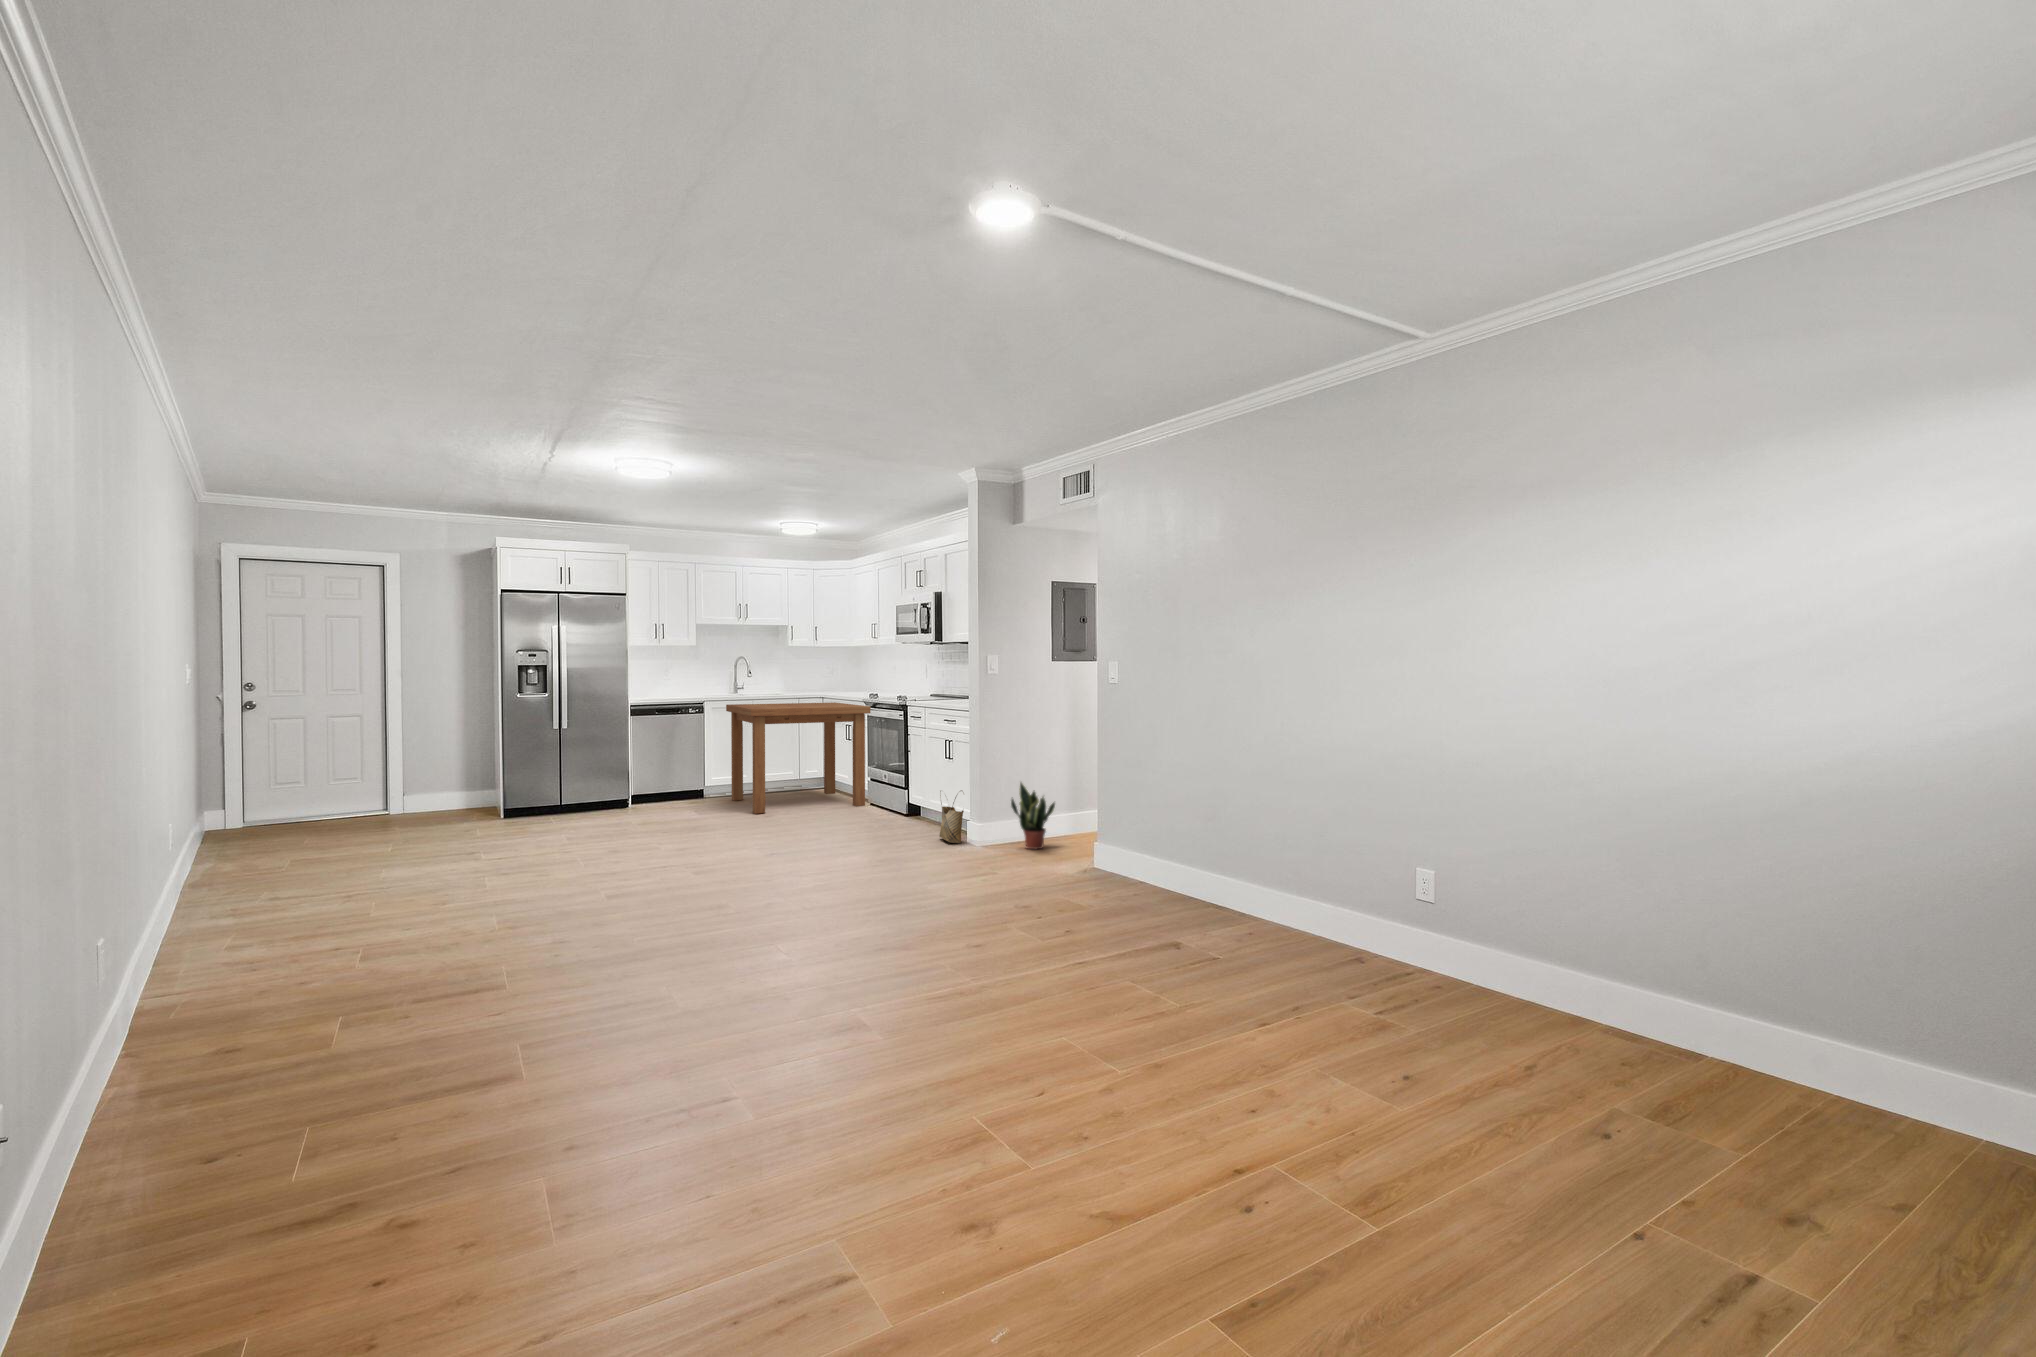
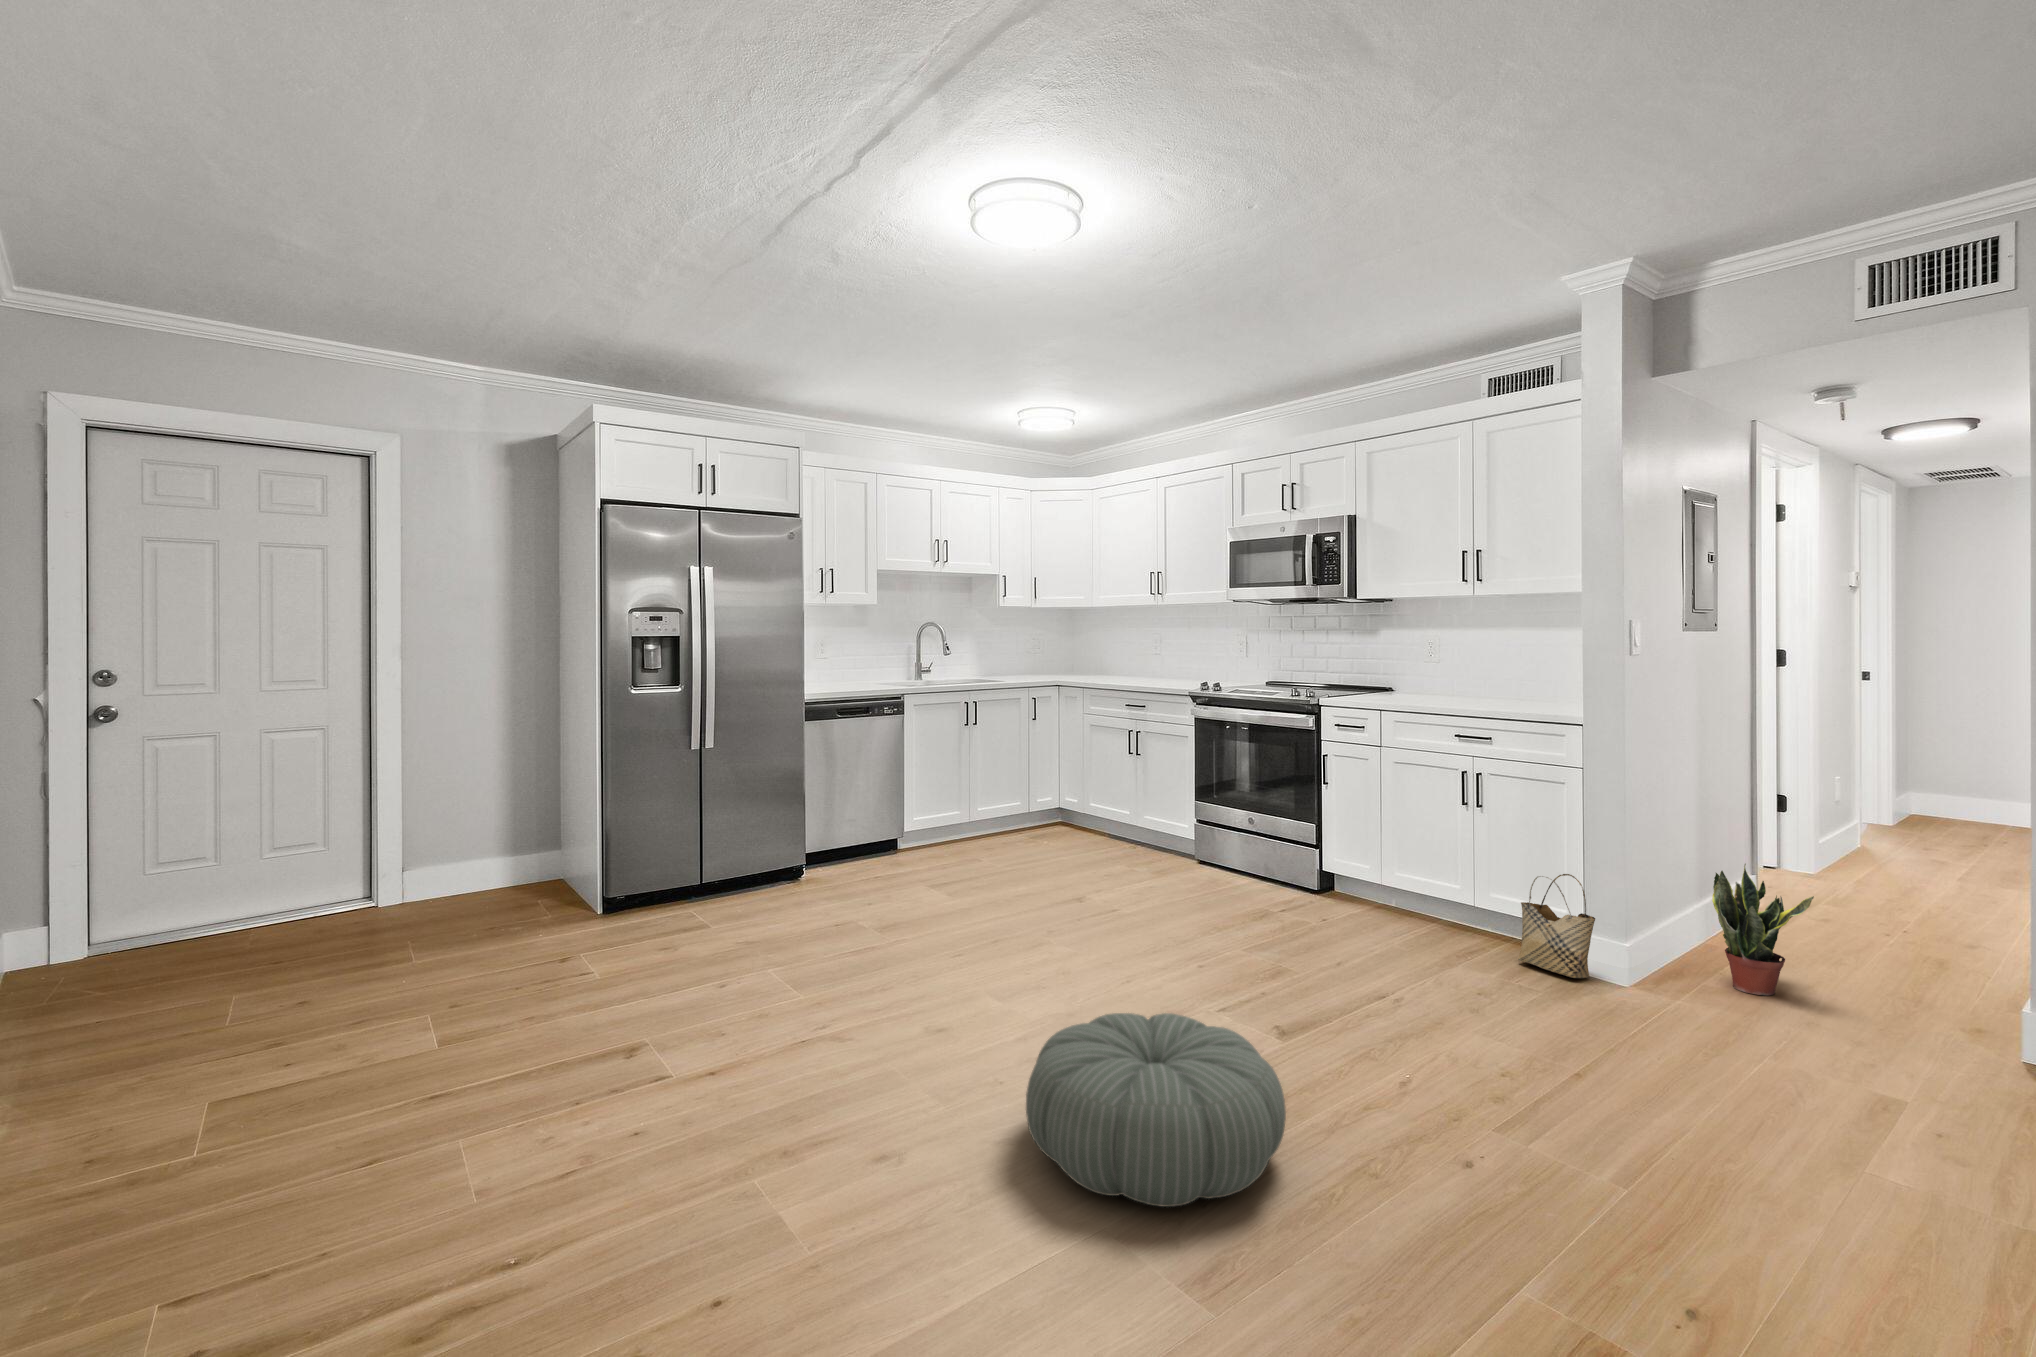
dining table: present [726,702,871,814] -> none [948,696,1215,895]
pouf: none [576,829,689,887] -> present [1026,1013,1286,1207]

